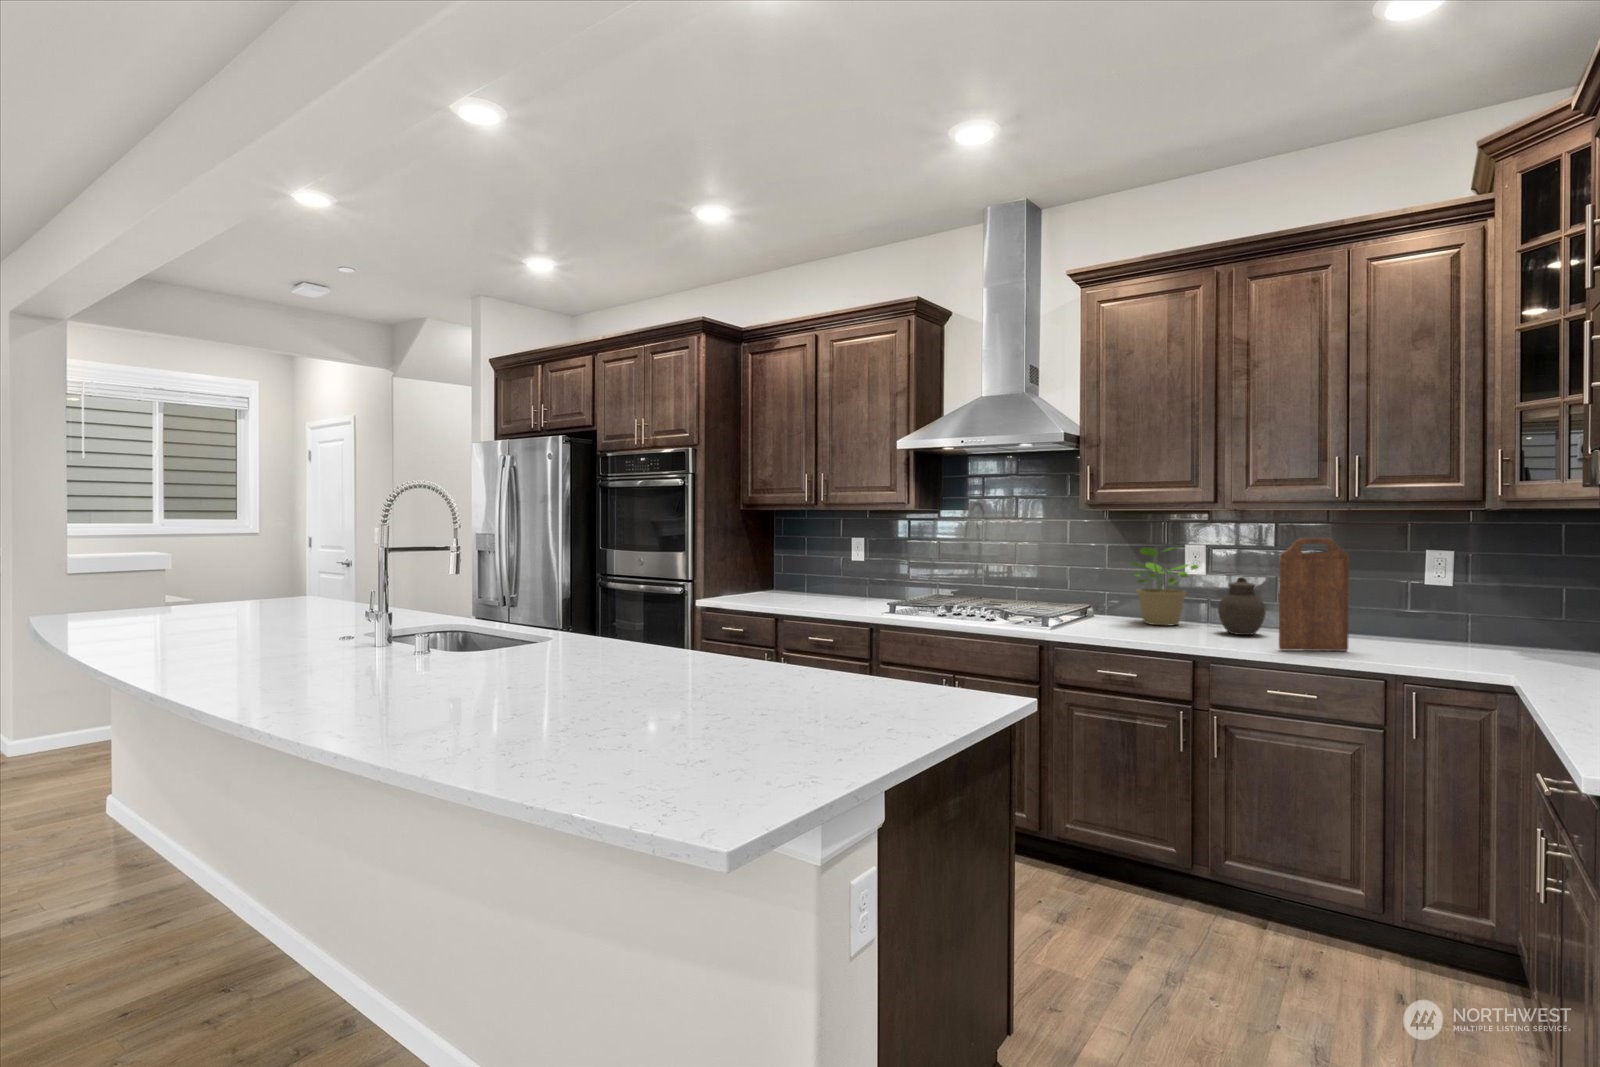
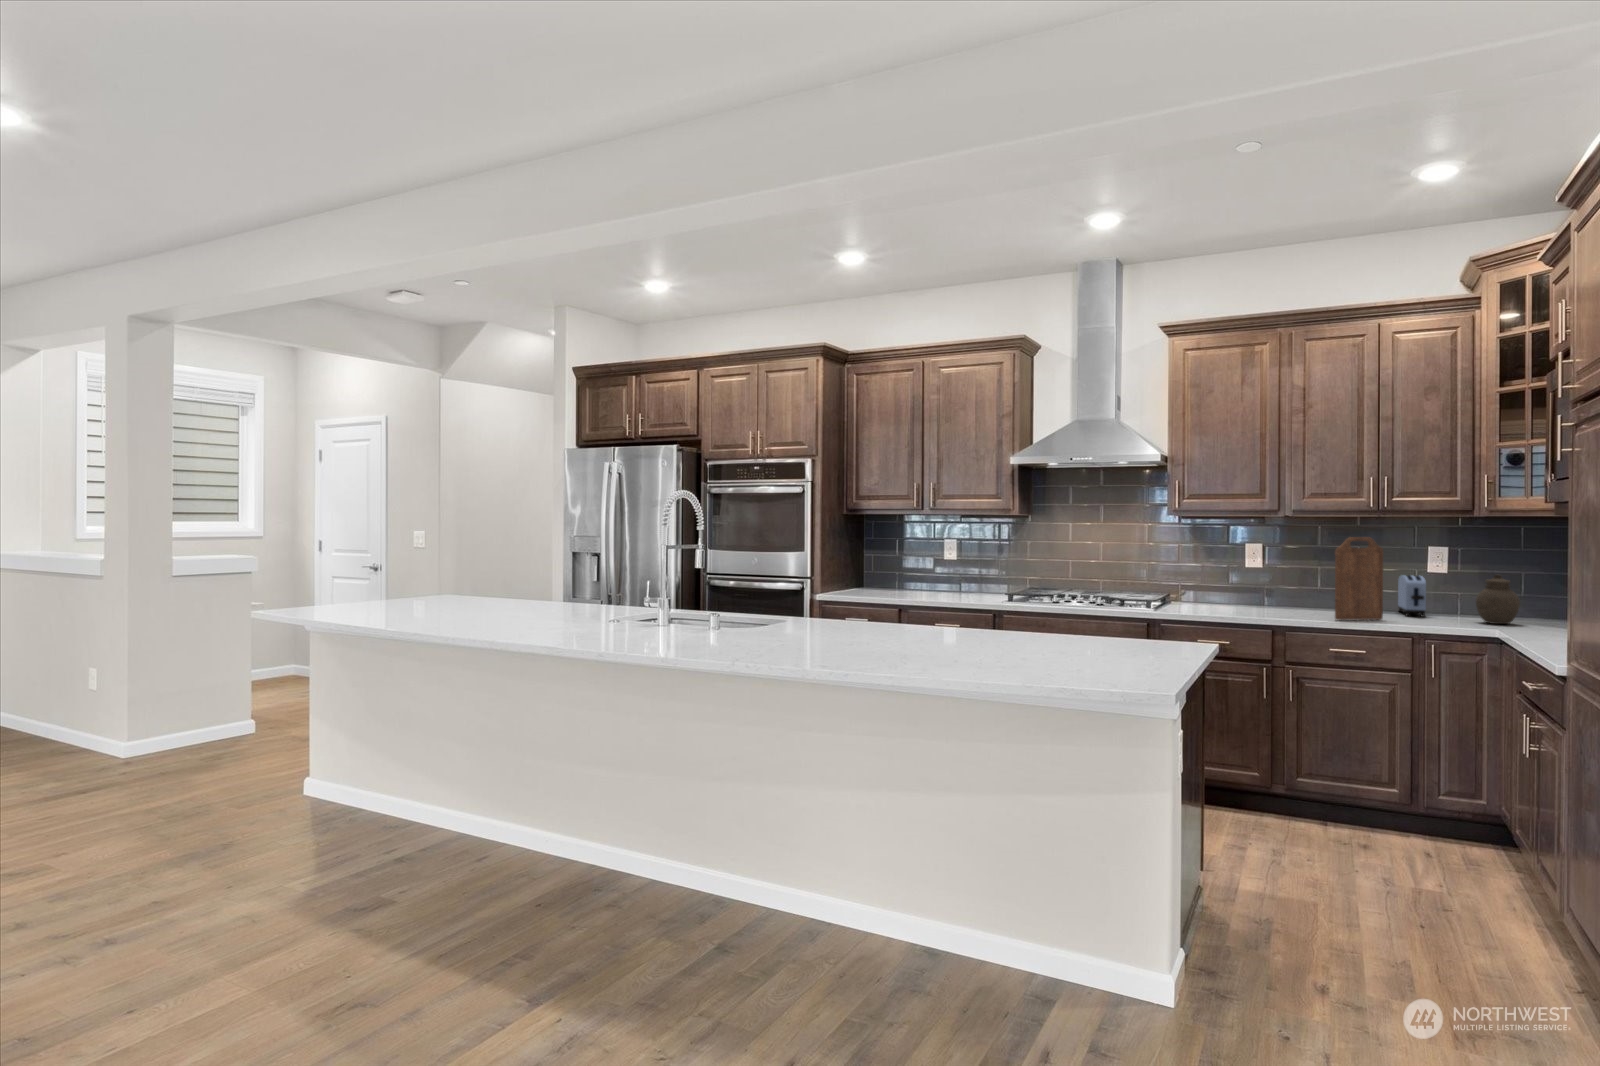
potted plant: present [1130,547,1198,625] -> none [1207,545,1262,607]
jar: present [1218,577,1266,635] -> present [1476,575,1520,624]
toaster: none [1381,588,1416,646] -> present [1398,575,1426,617]

